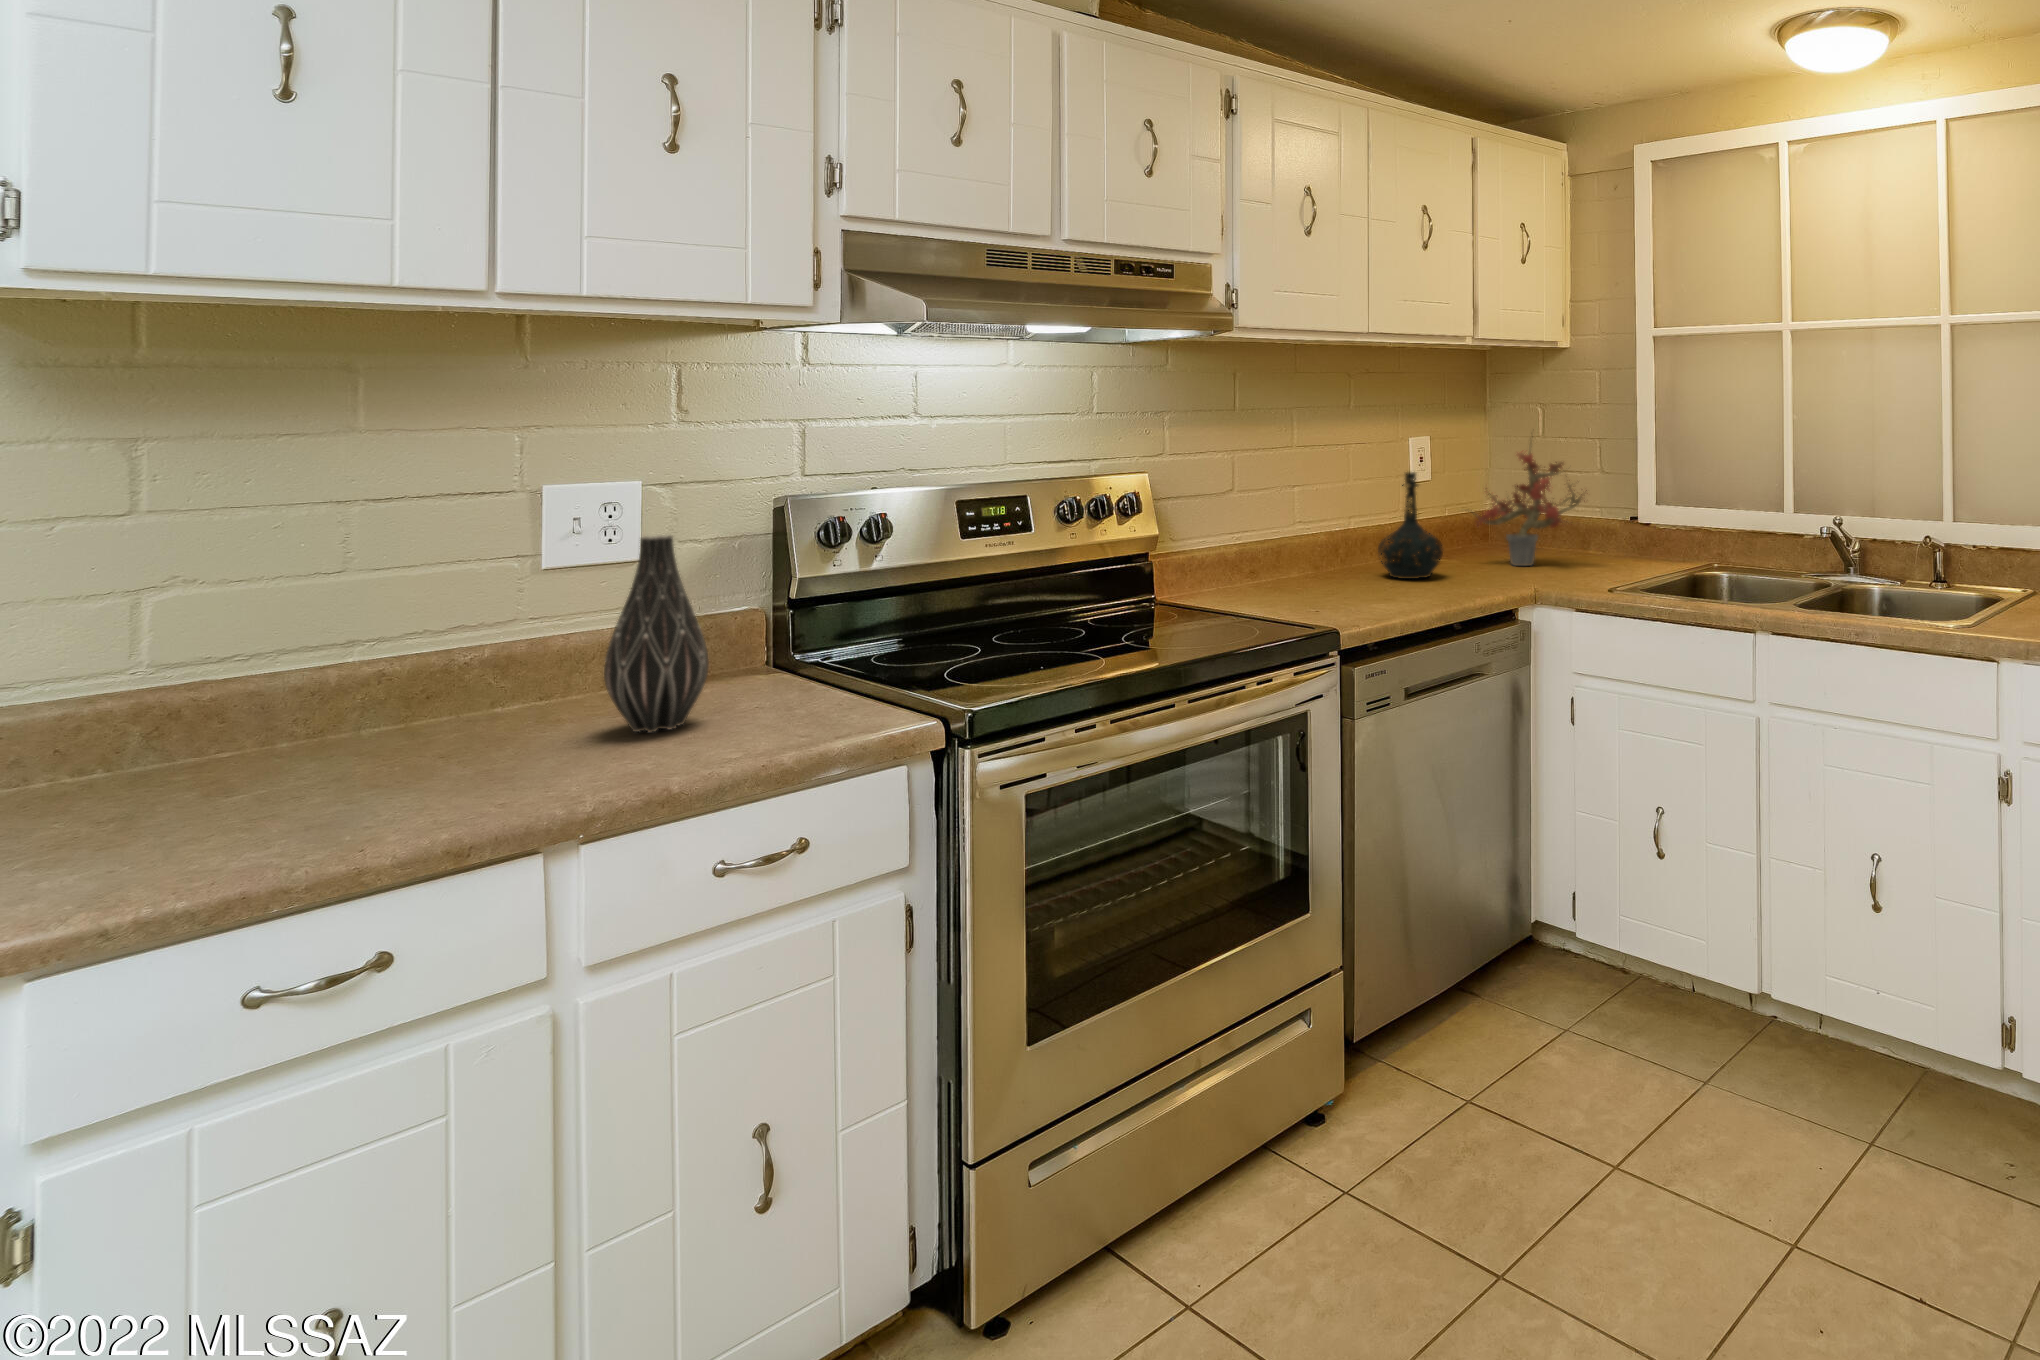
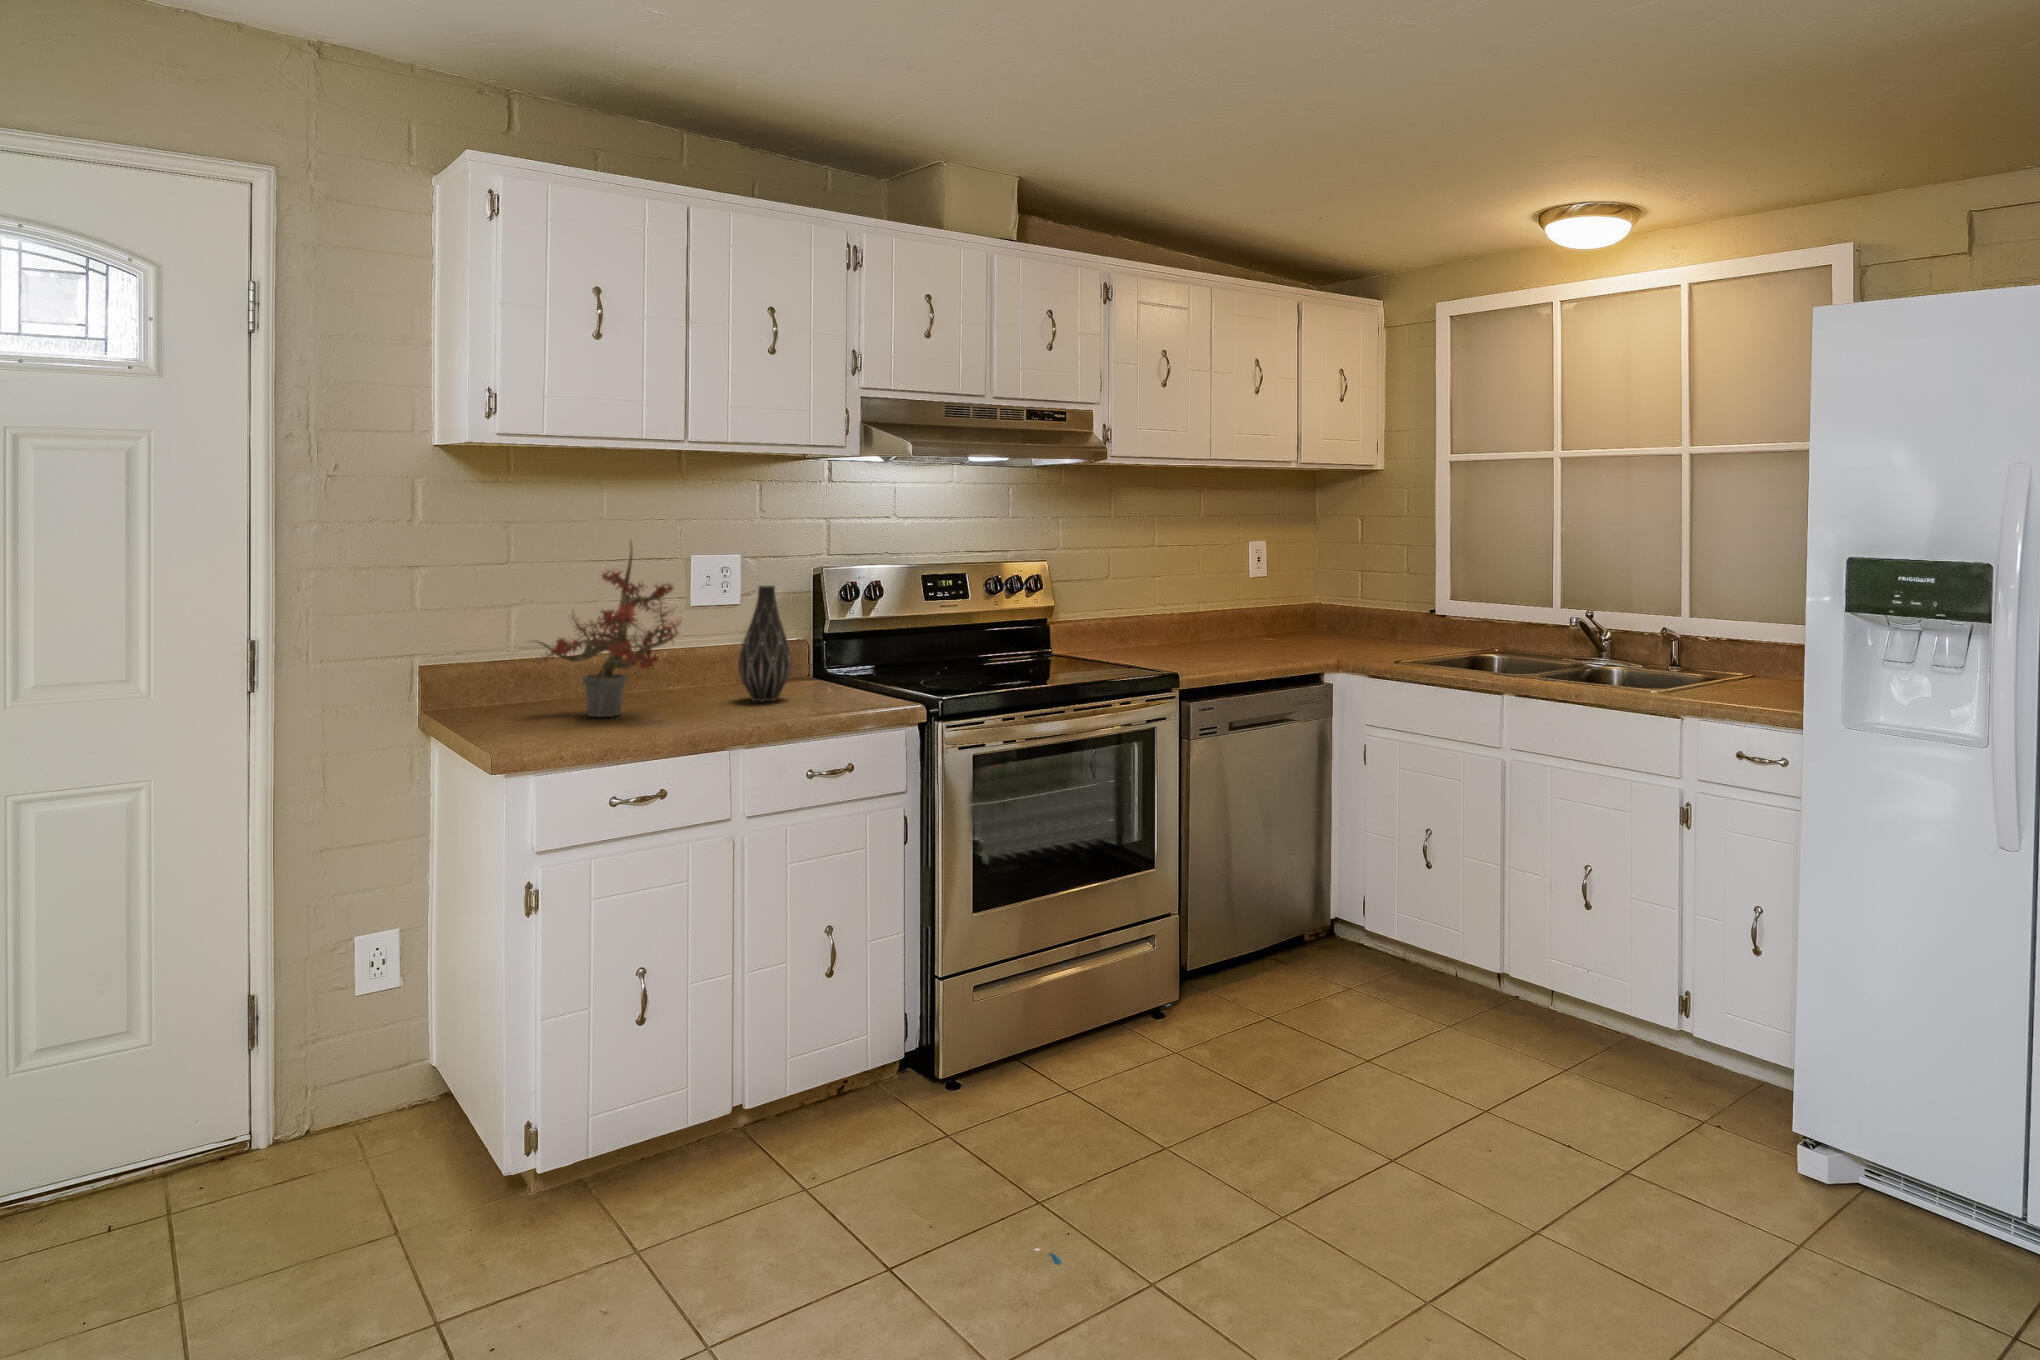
potted plant: present [1476,436,1588,566] -> present [536,547,681,717]
bottle: present [1378,472,1443,579] -> none [1215,565,1266,648]

